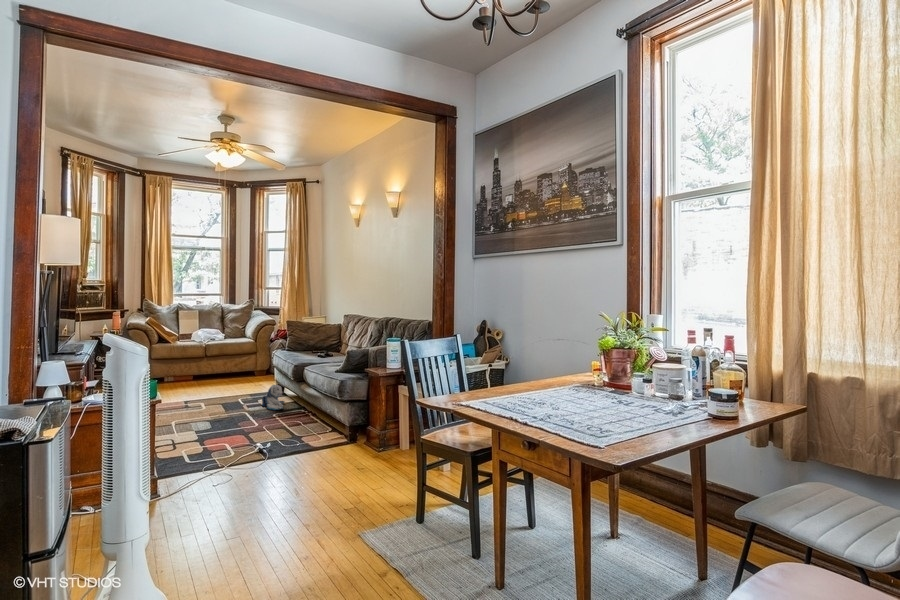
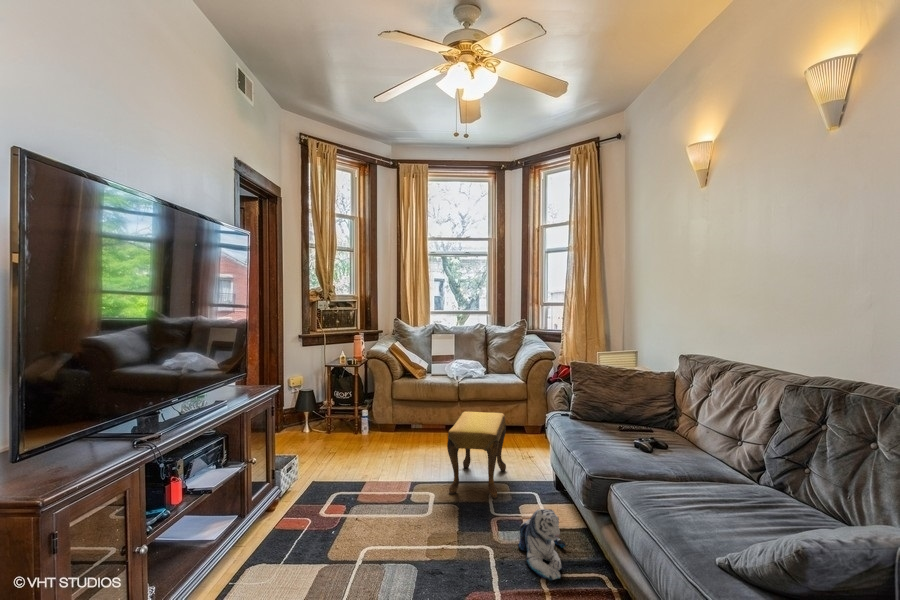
footstool: none [215,355,248,399] -> present [447,412,506,498]

